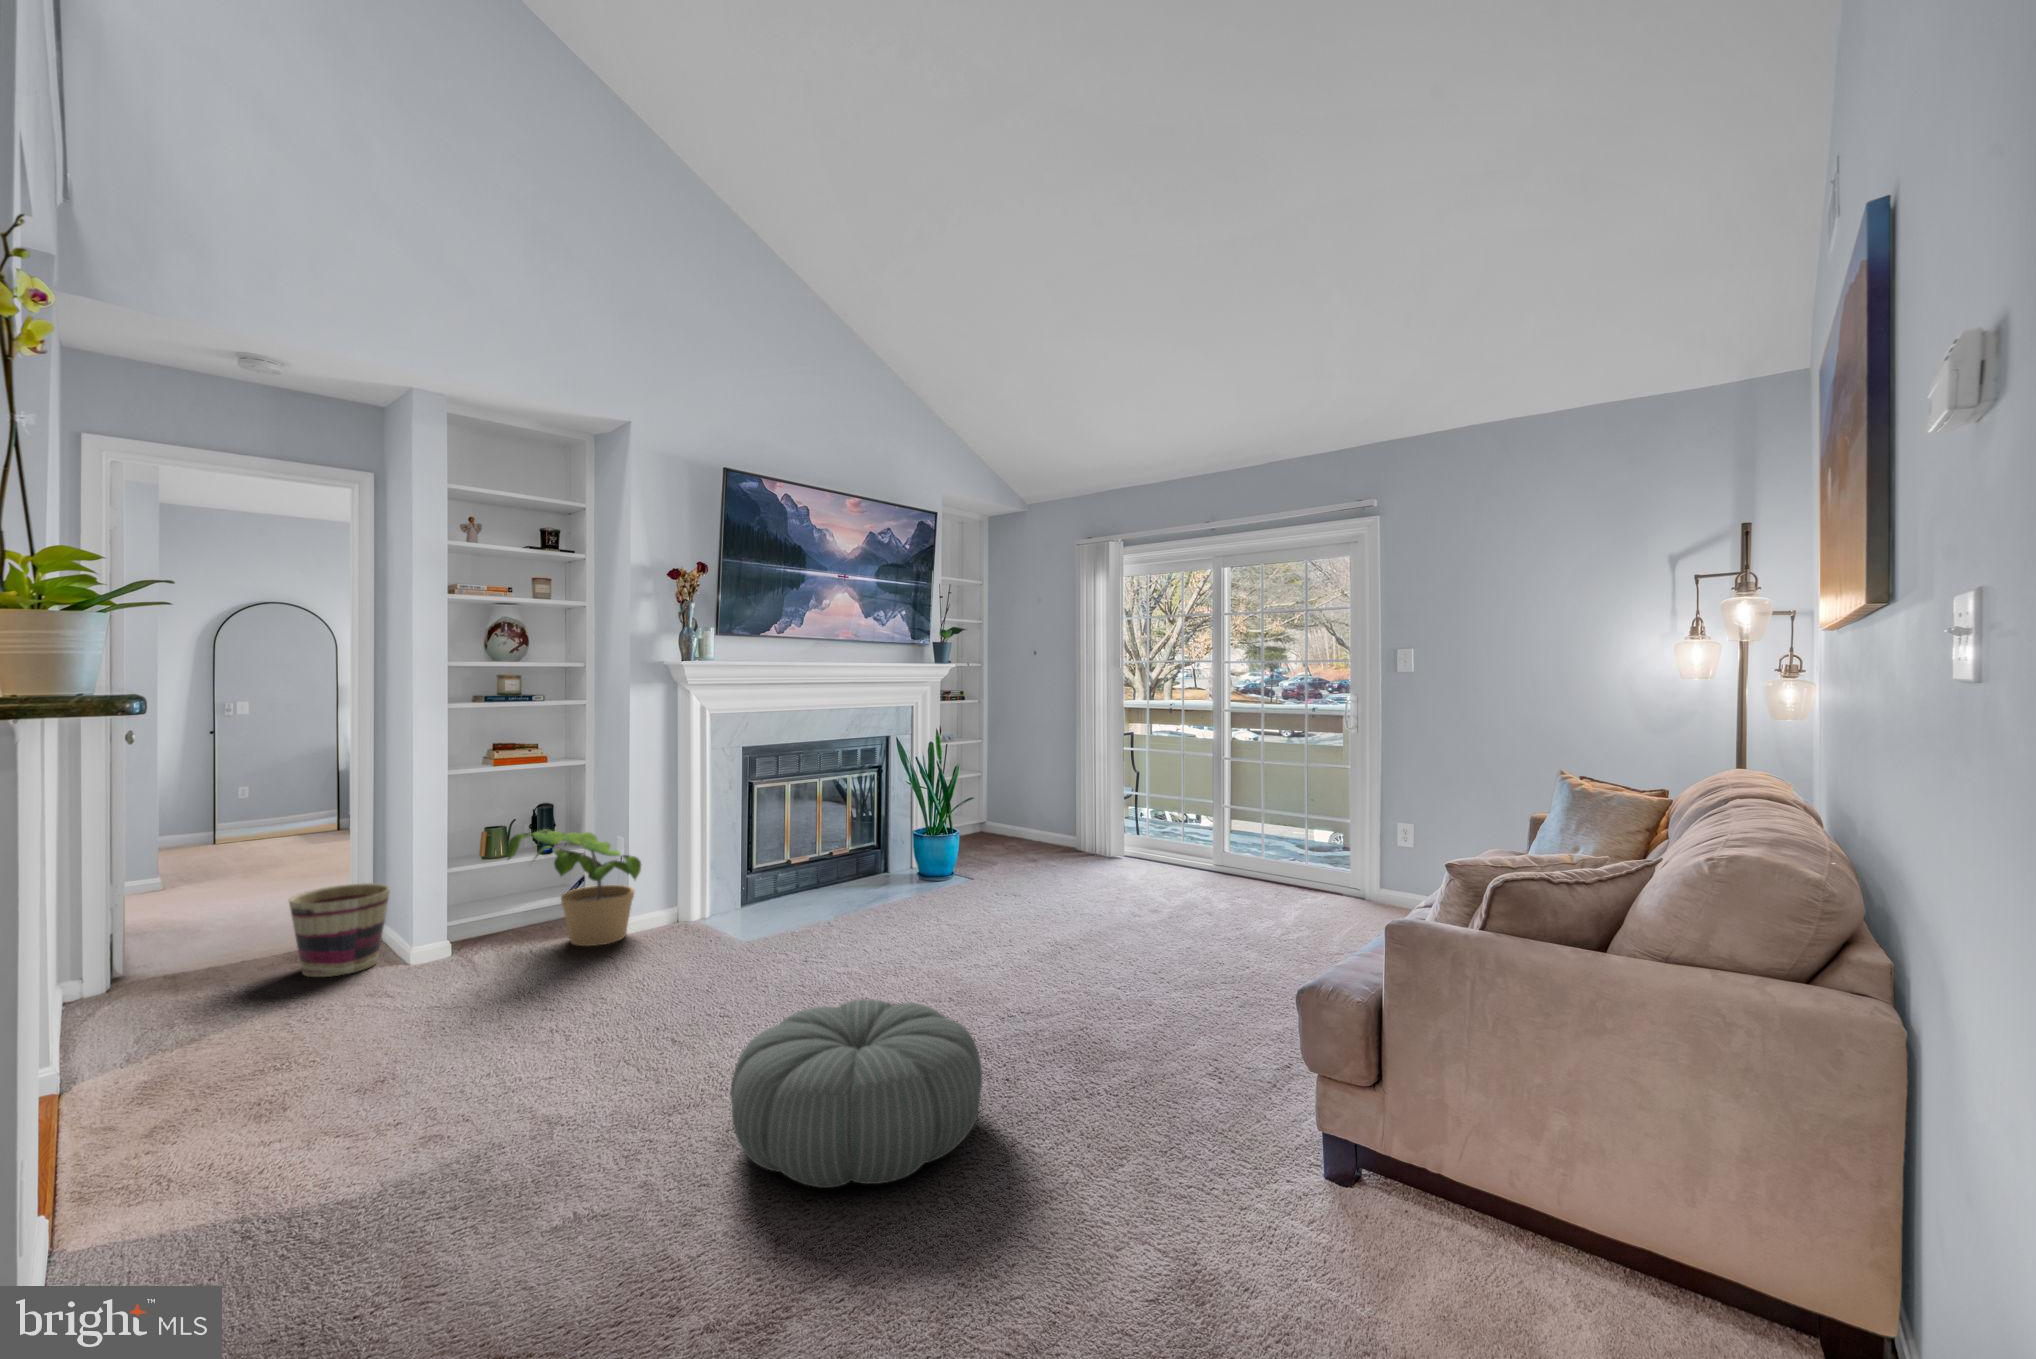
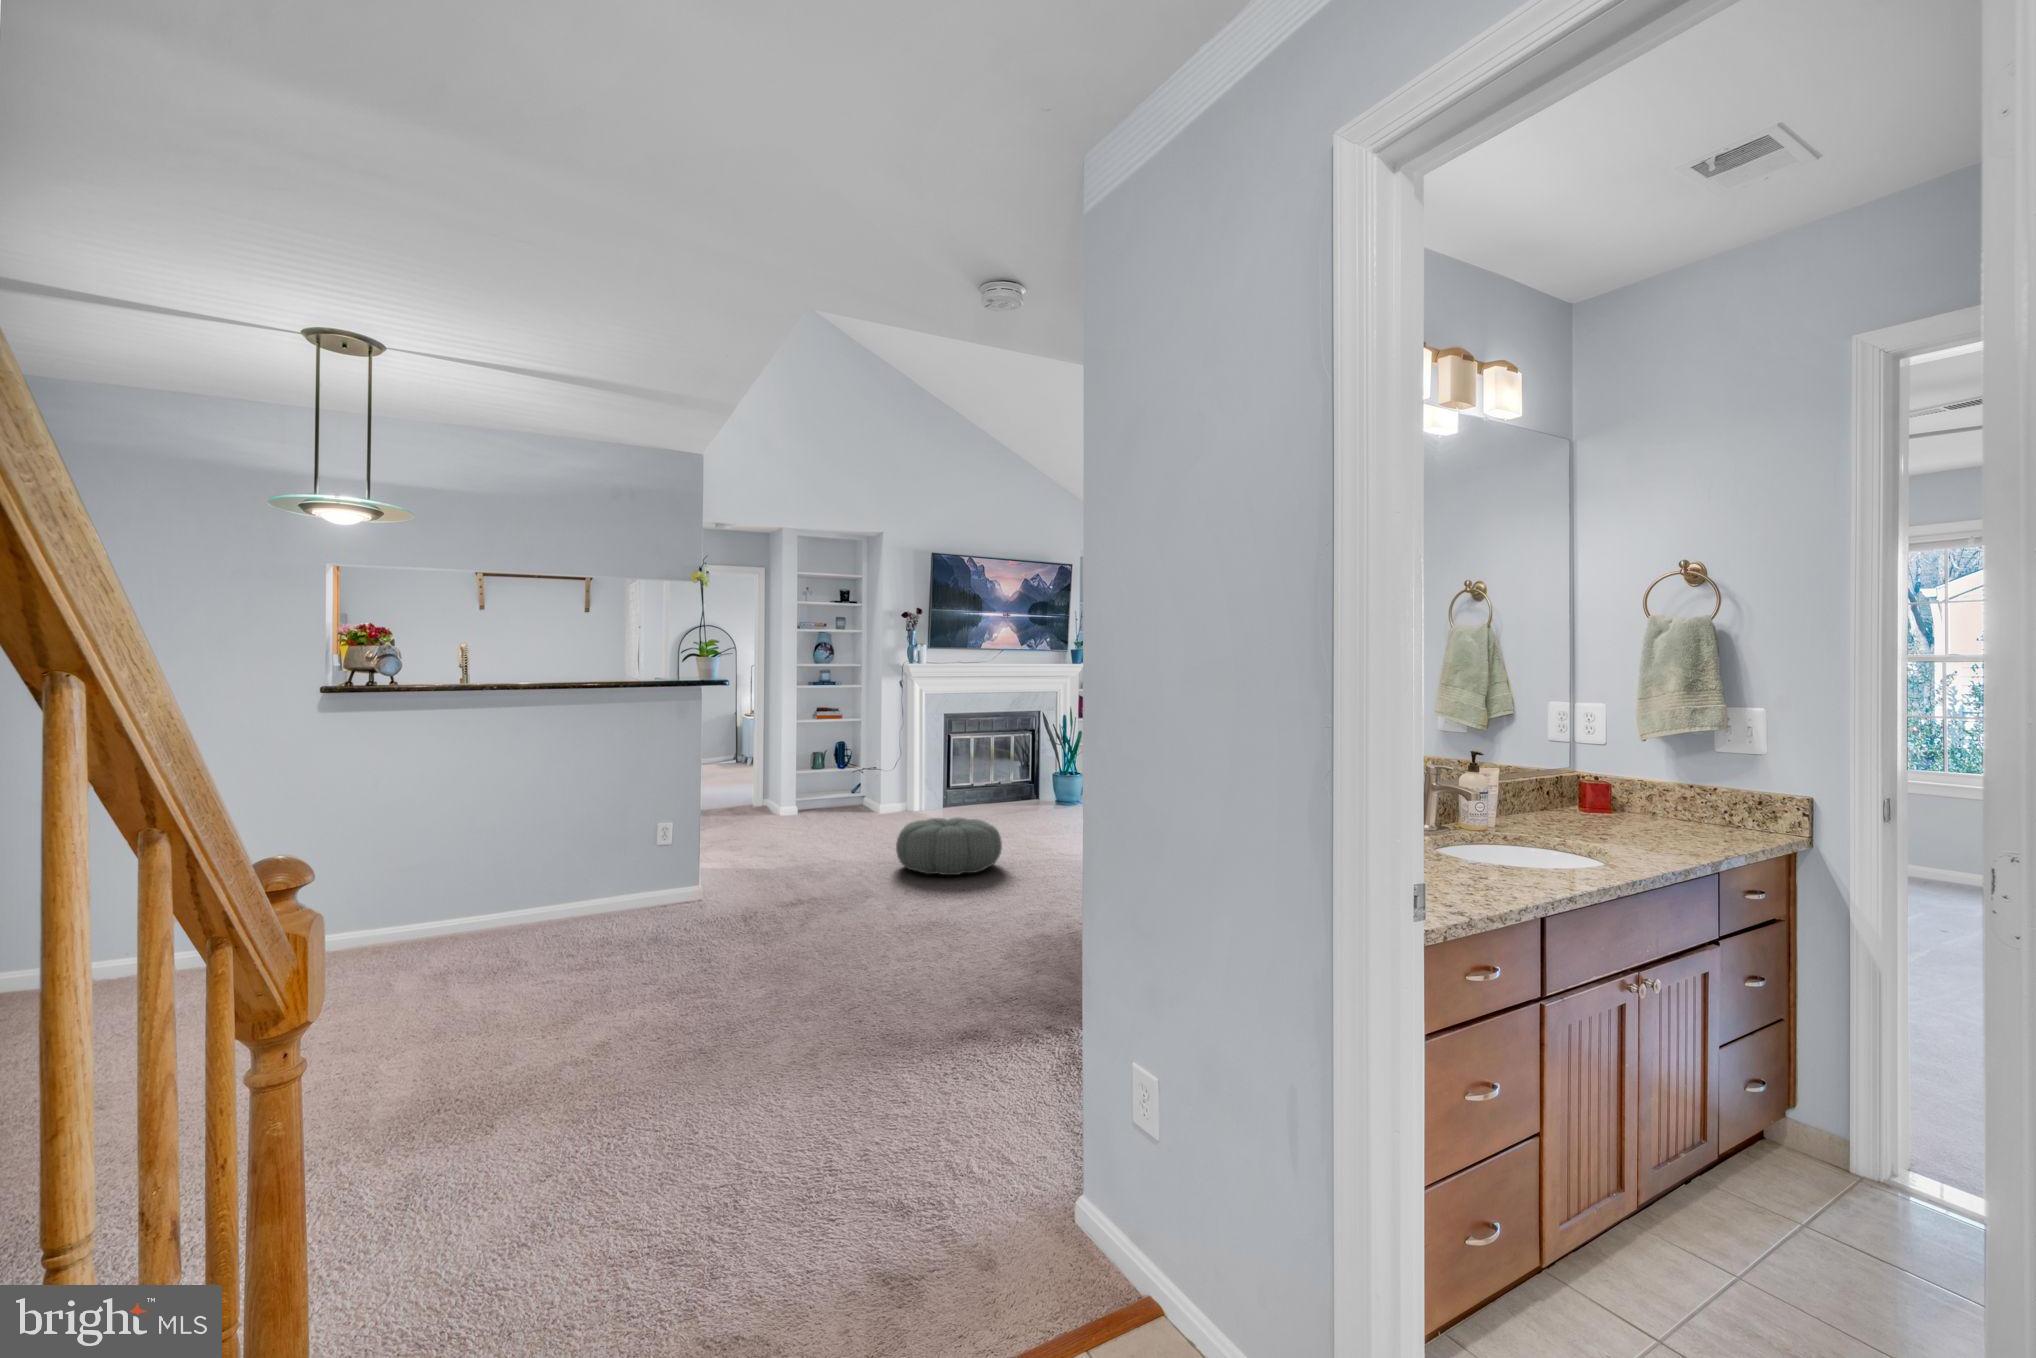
potted plant: present [507,829,641,946] -> none [822,751,887,815]
basket: present [289,883,390,977] -> none [730,776,771,817]

